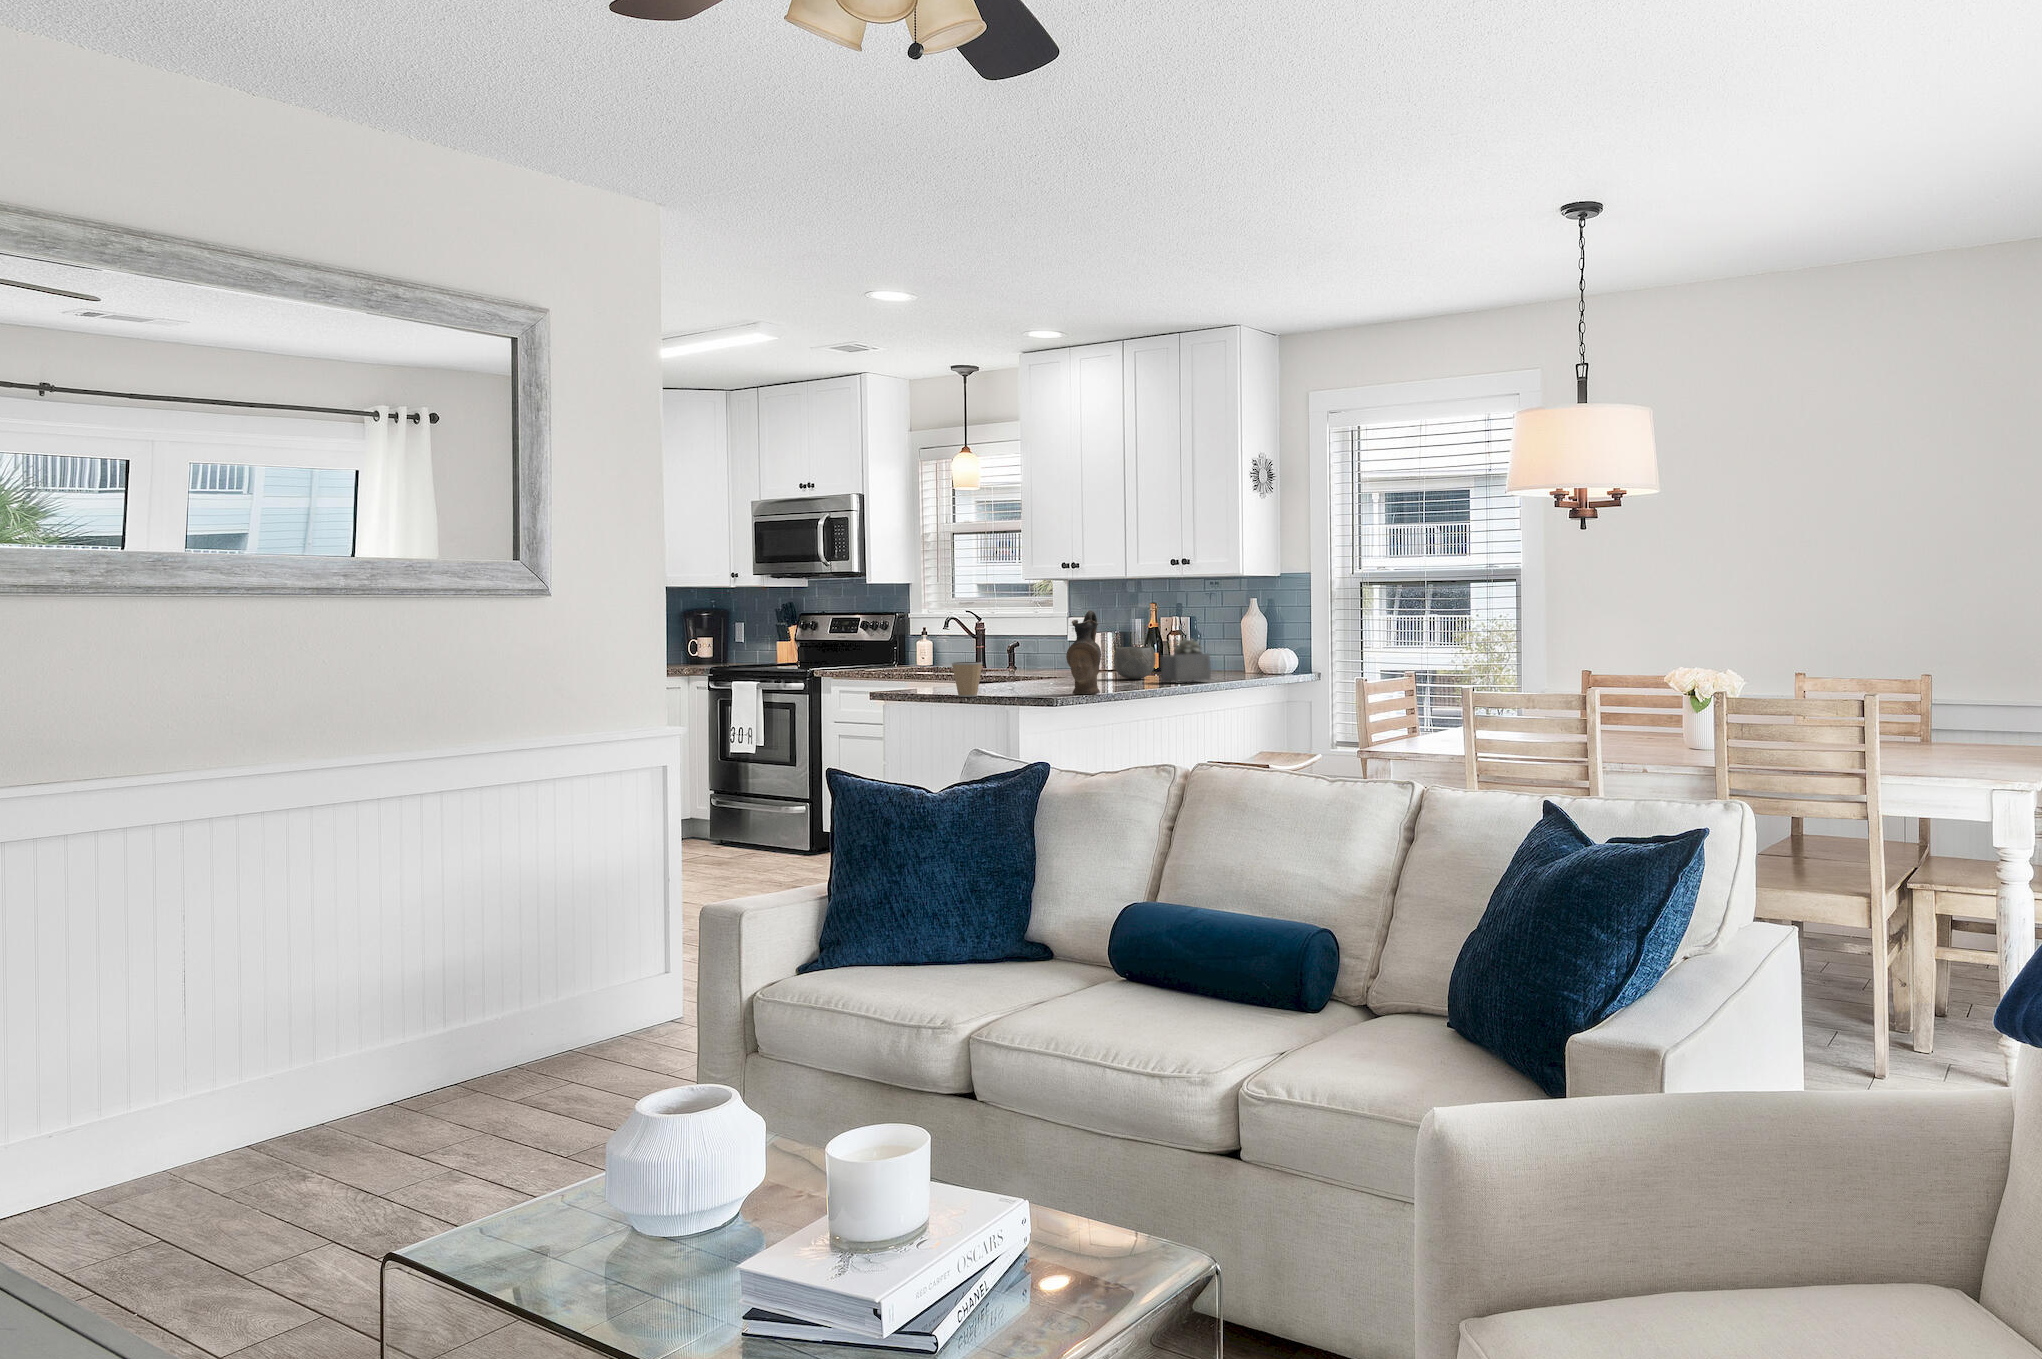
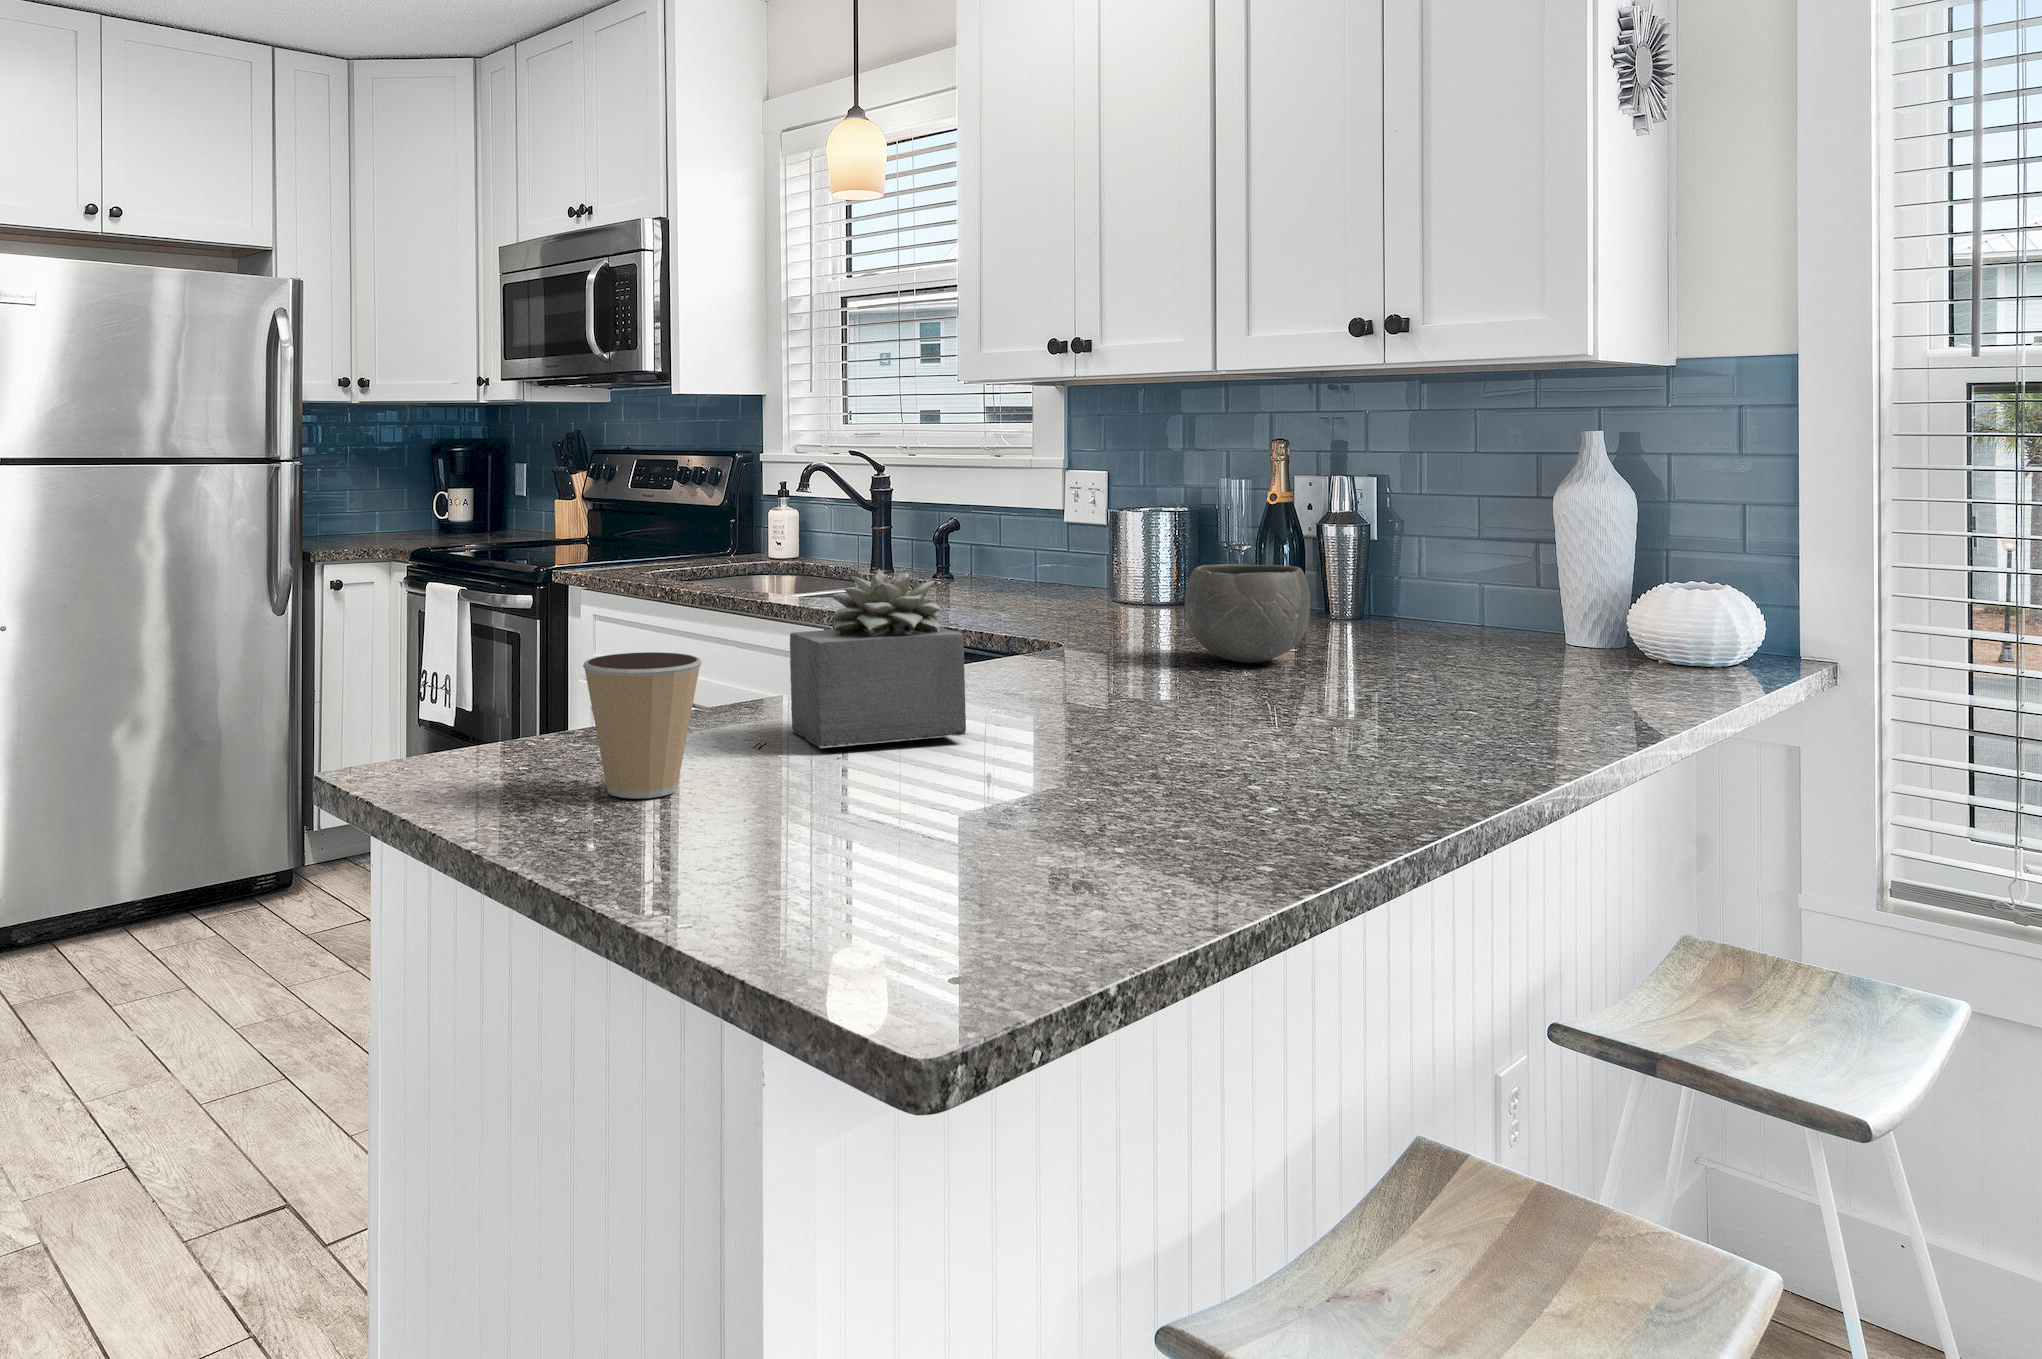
ceramic pitcher: present [1066,610,1101,694] -> none [1021,466,1164,815]
succulent plant: present [1161,639,1211,683] -> present [790,569,968,748]

